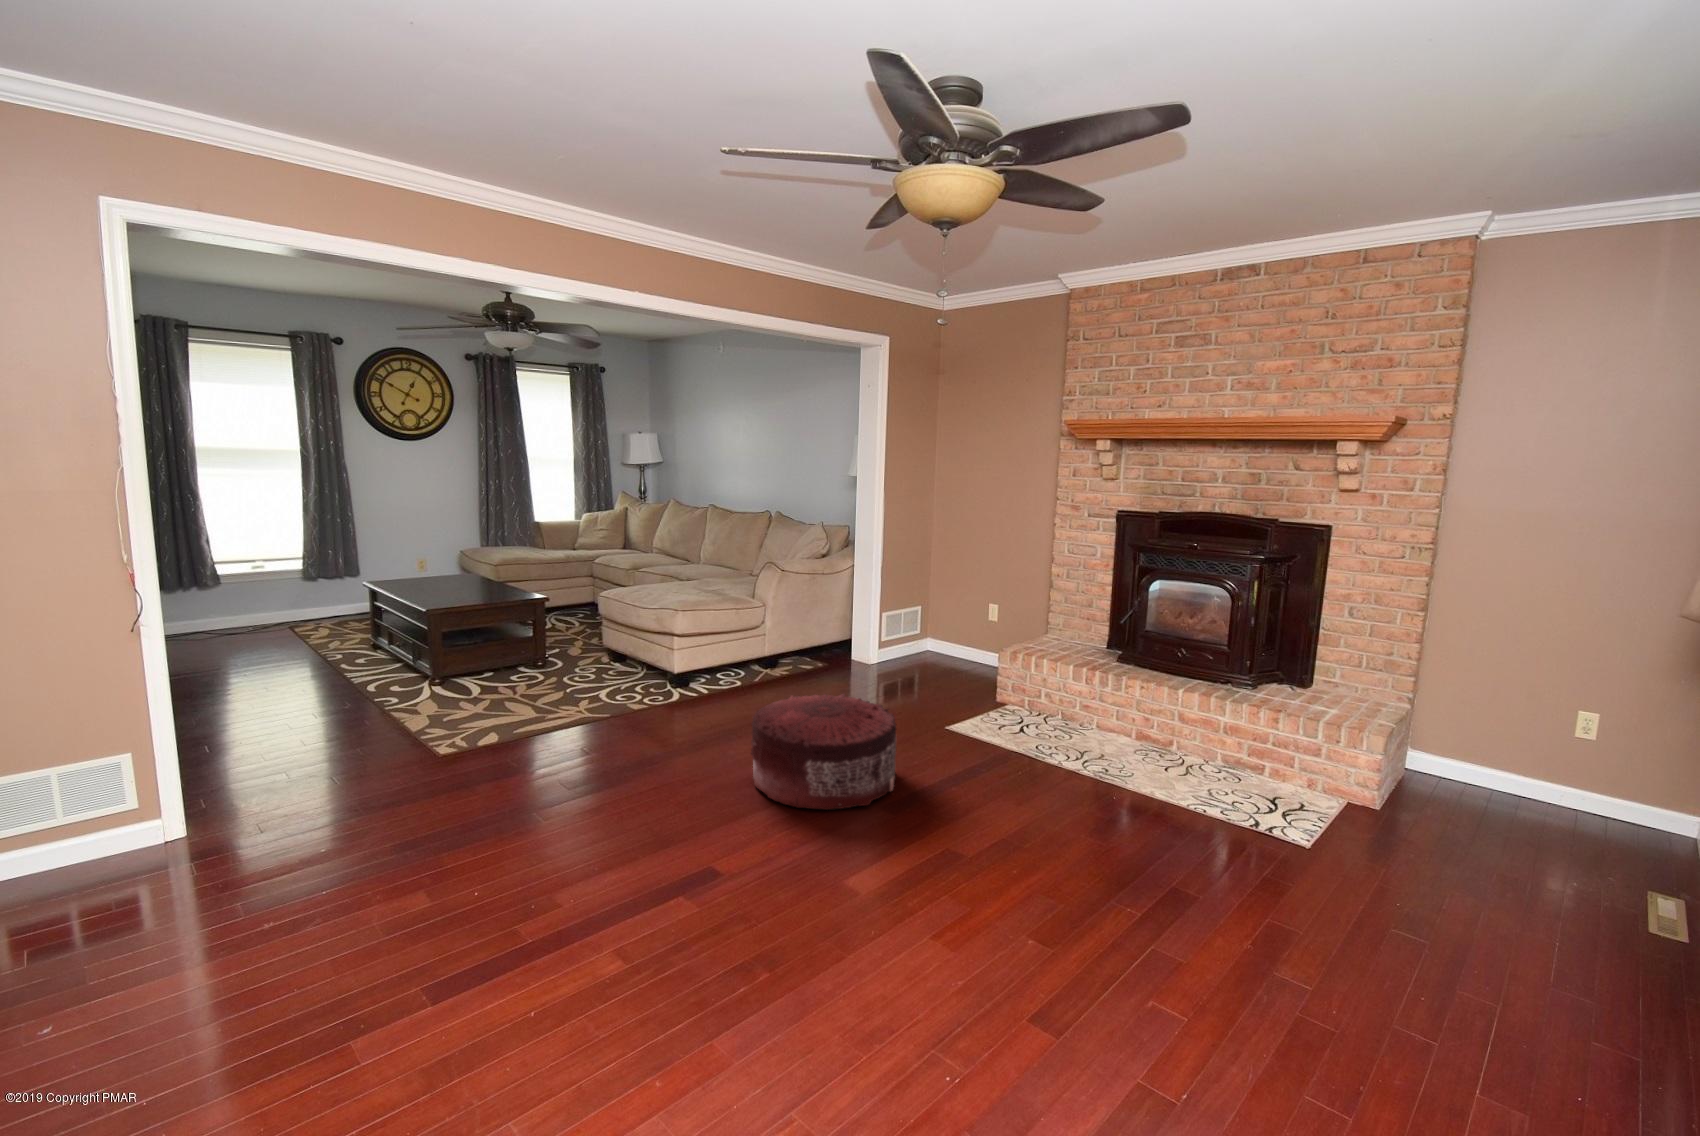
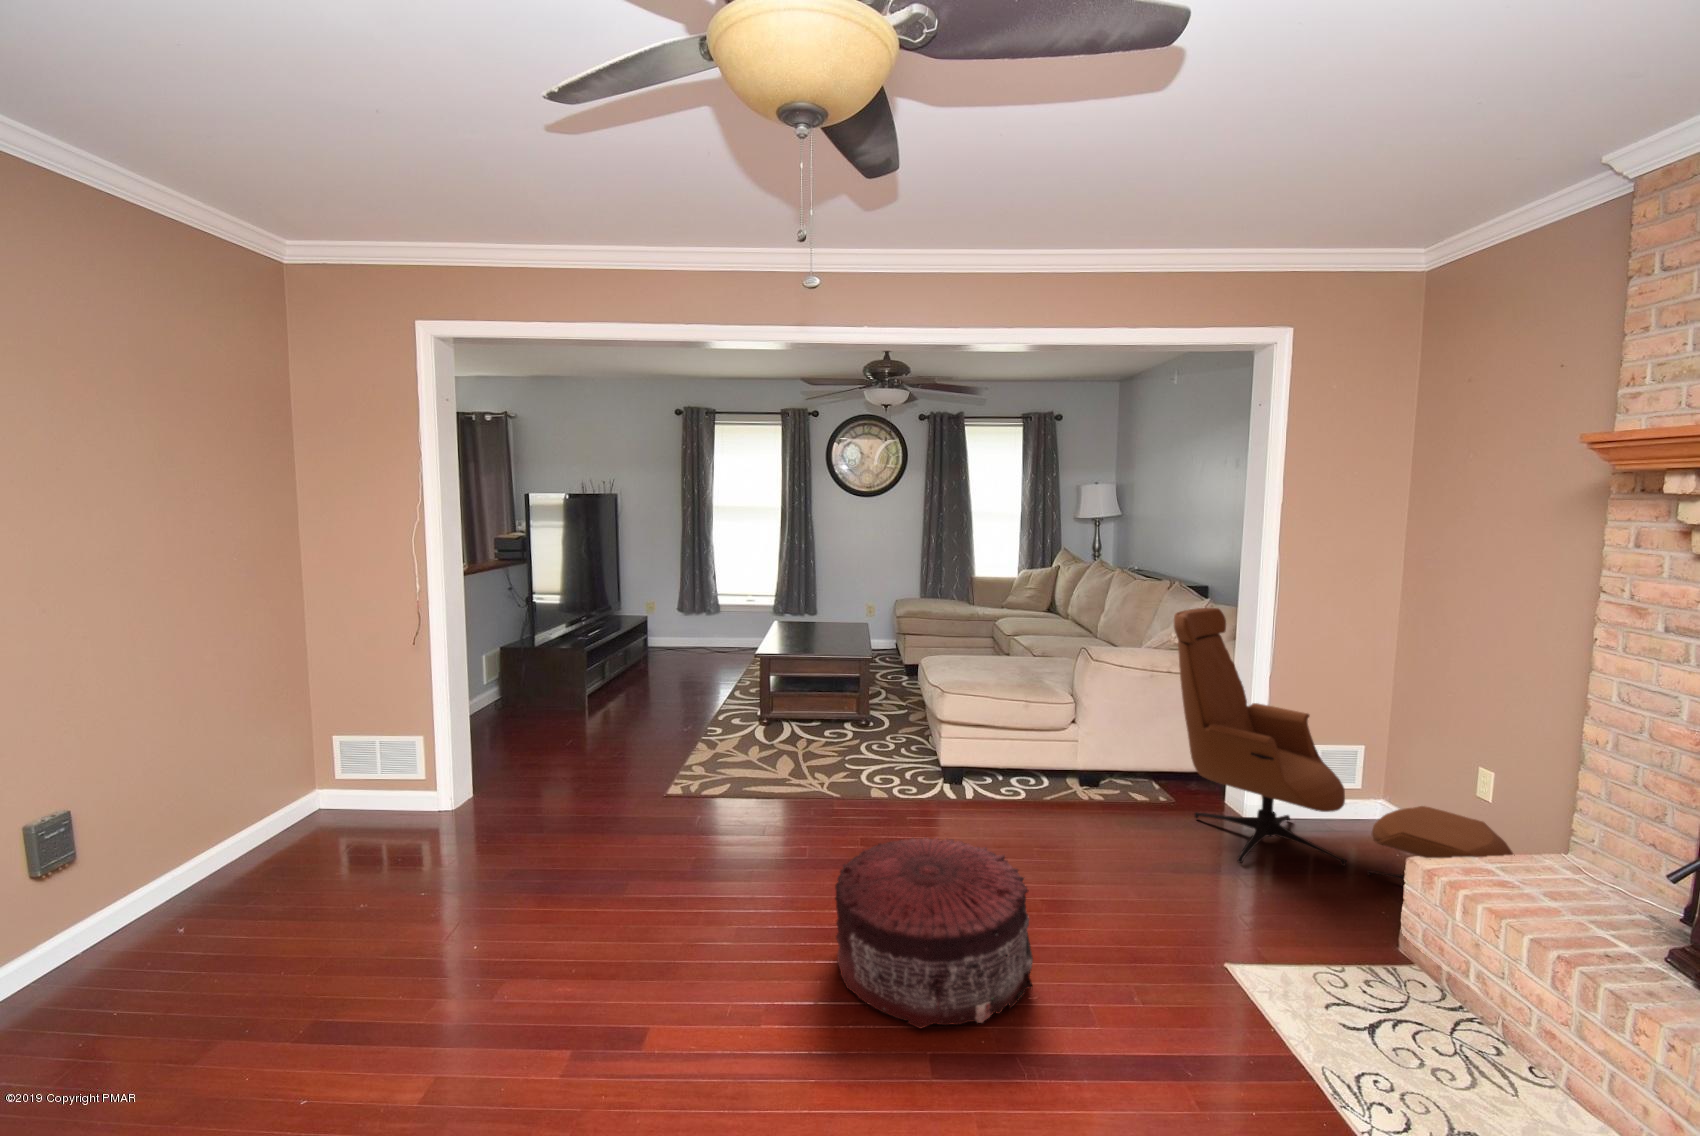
lounge chair: none [843,523,1023,689] -> present [1174,608,1515,880]

